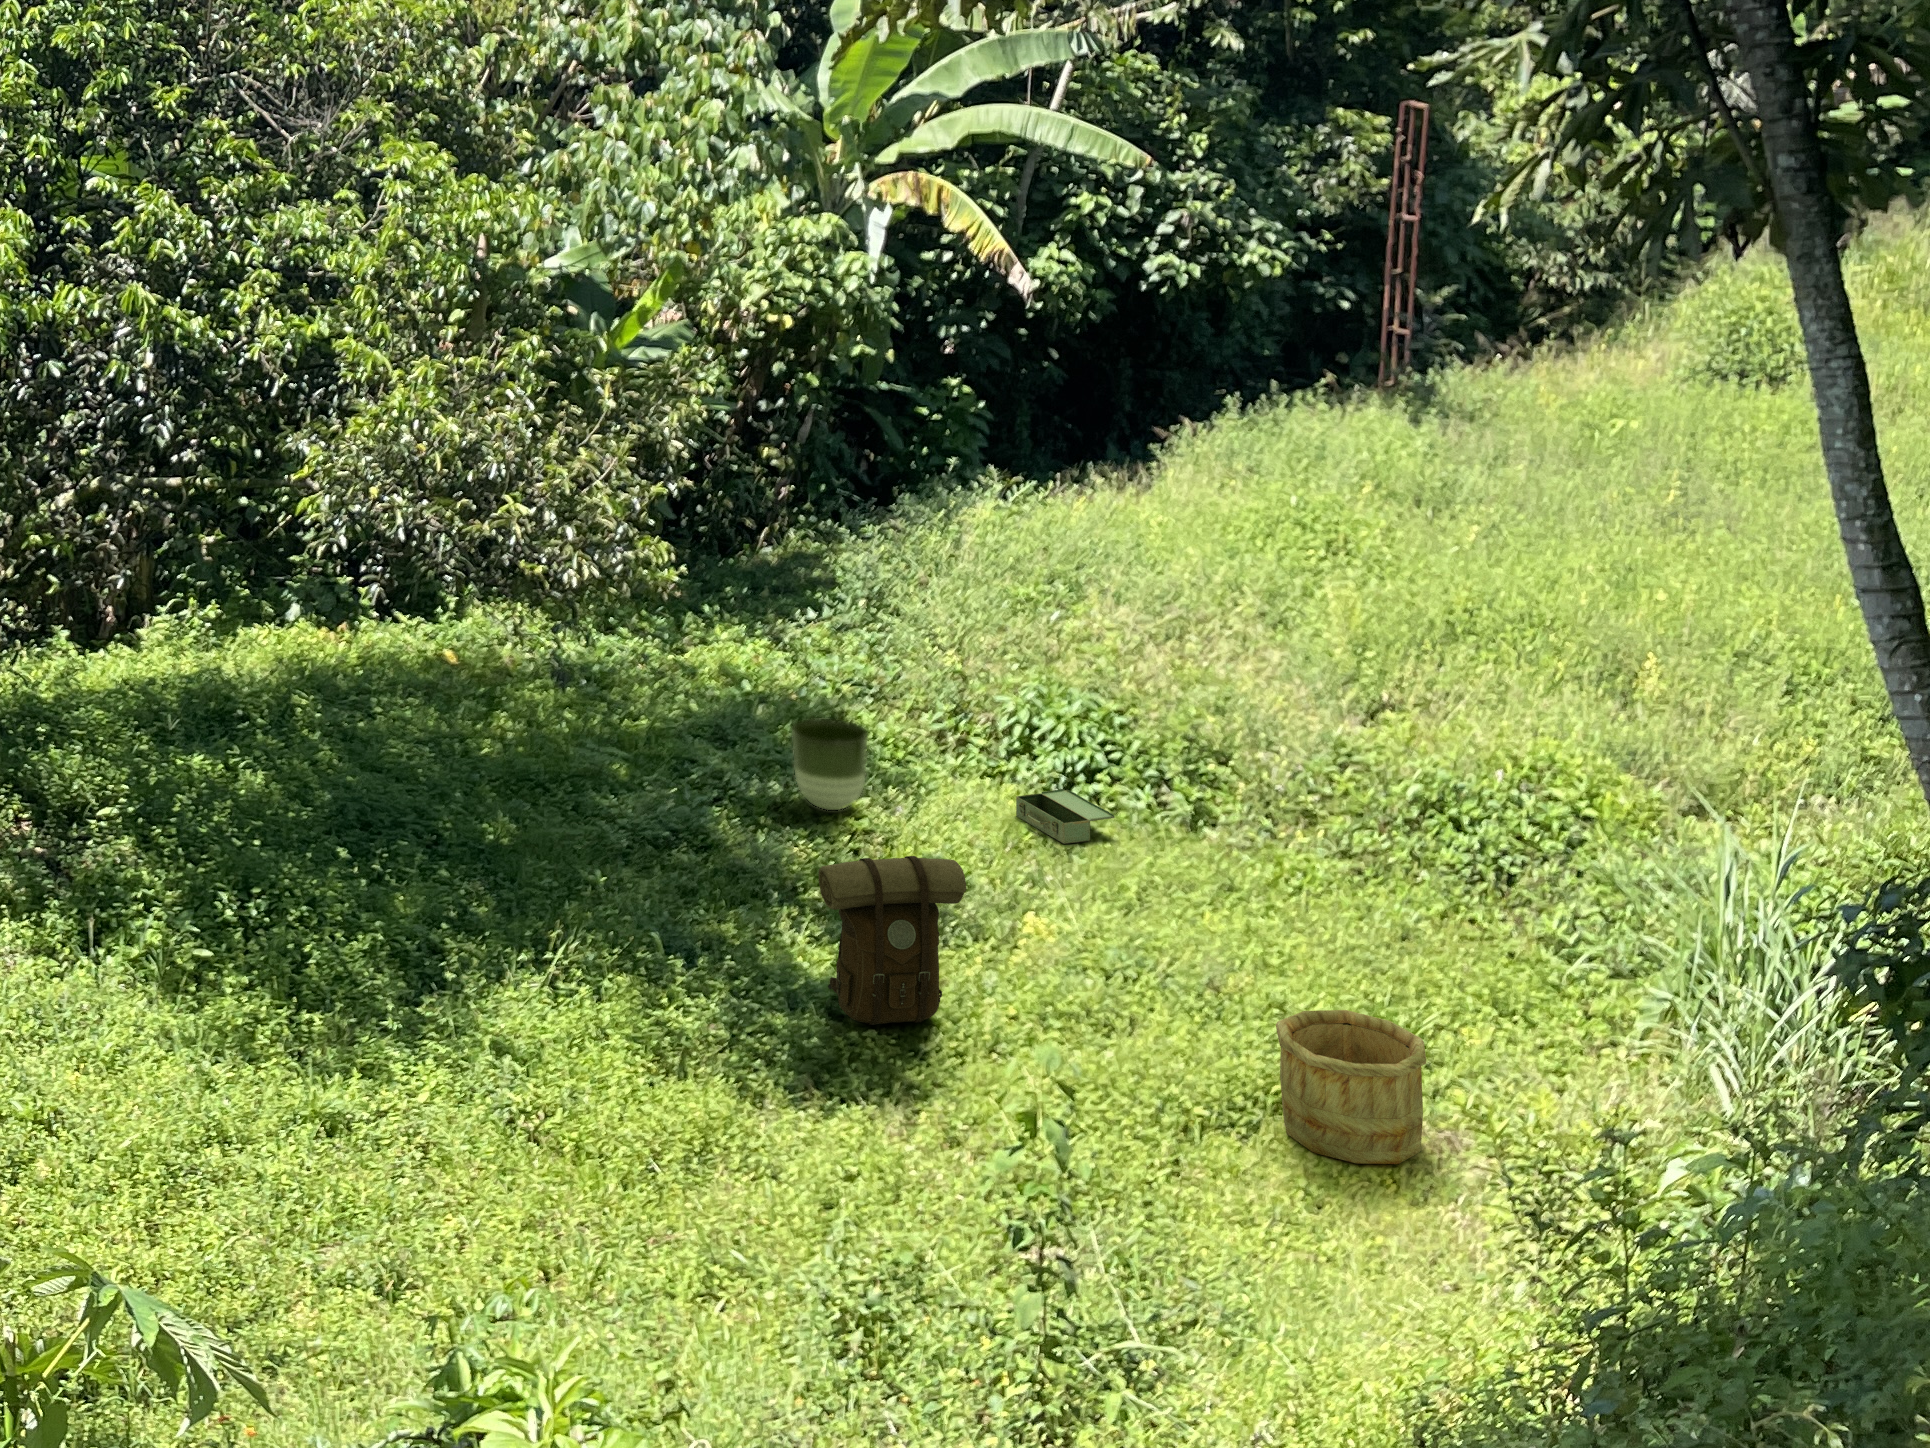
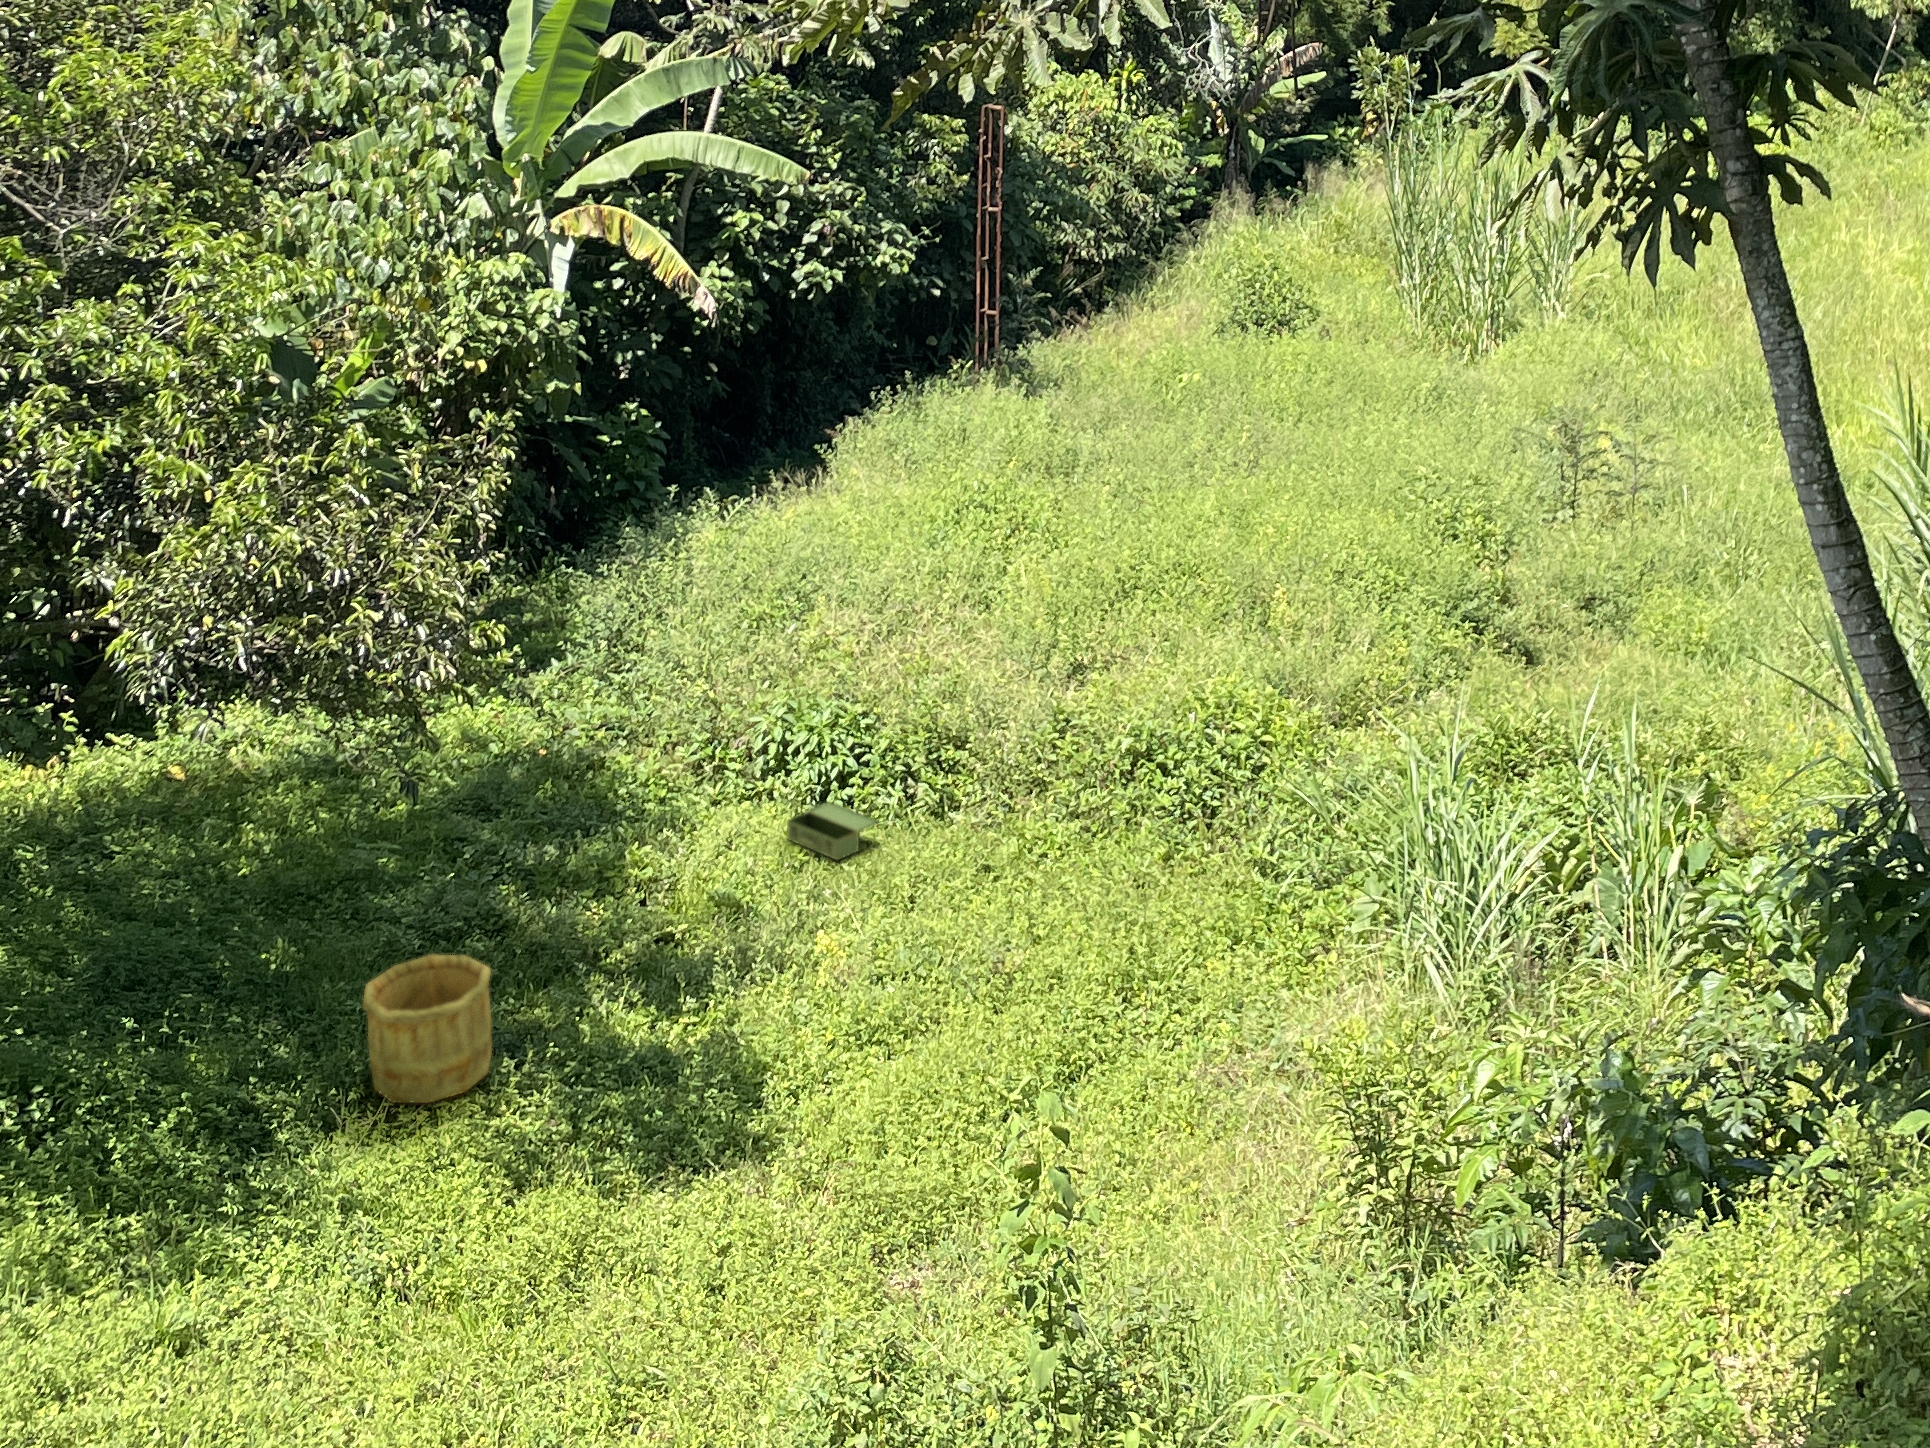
planter: present [792,719,867,810] -> none [572,780,647,877]
backpack: present [818,856,966,1025] -> none [651,935,799,1137]
wooden bucket: present [1276,1010,1426,1164] -> present [362,955,492,1103]

